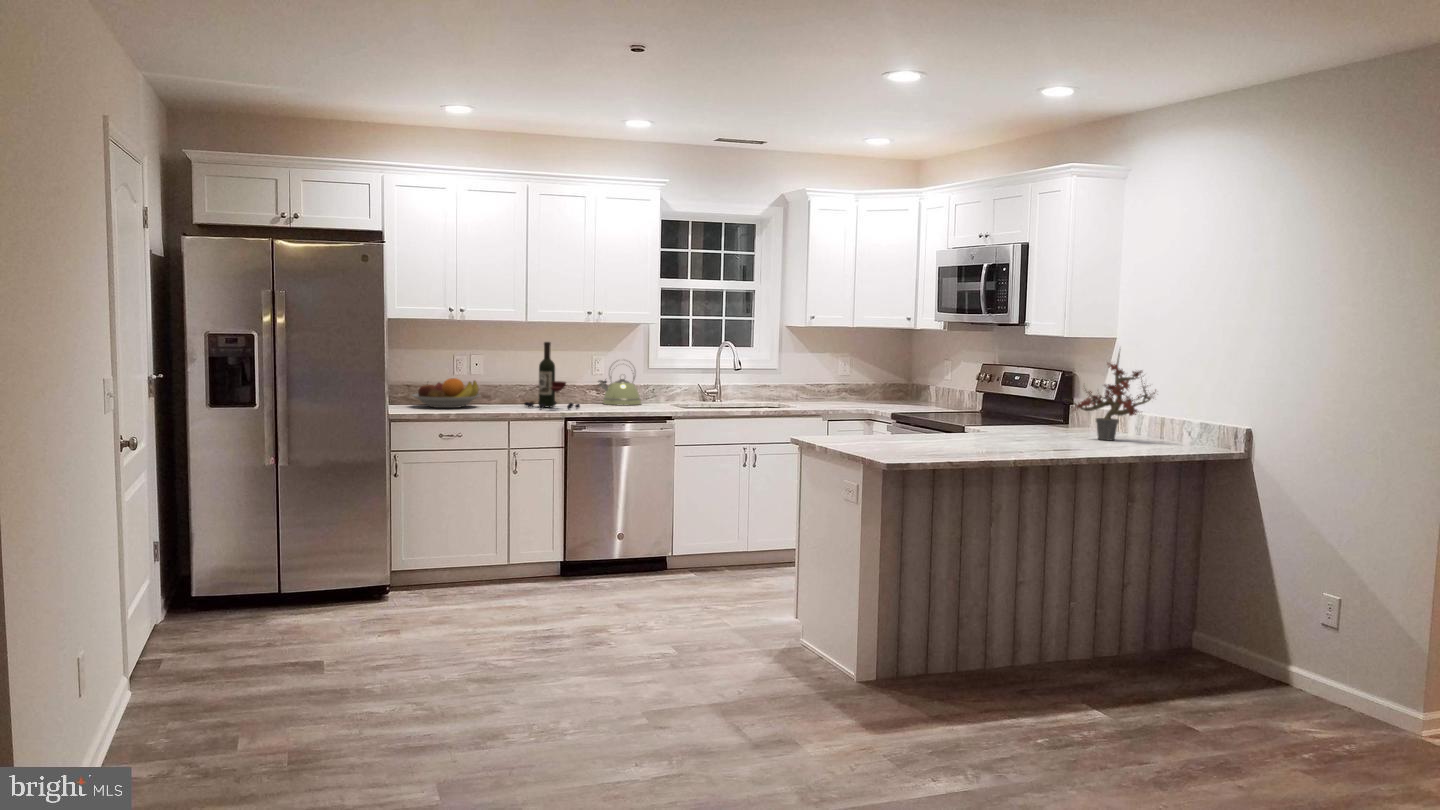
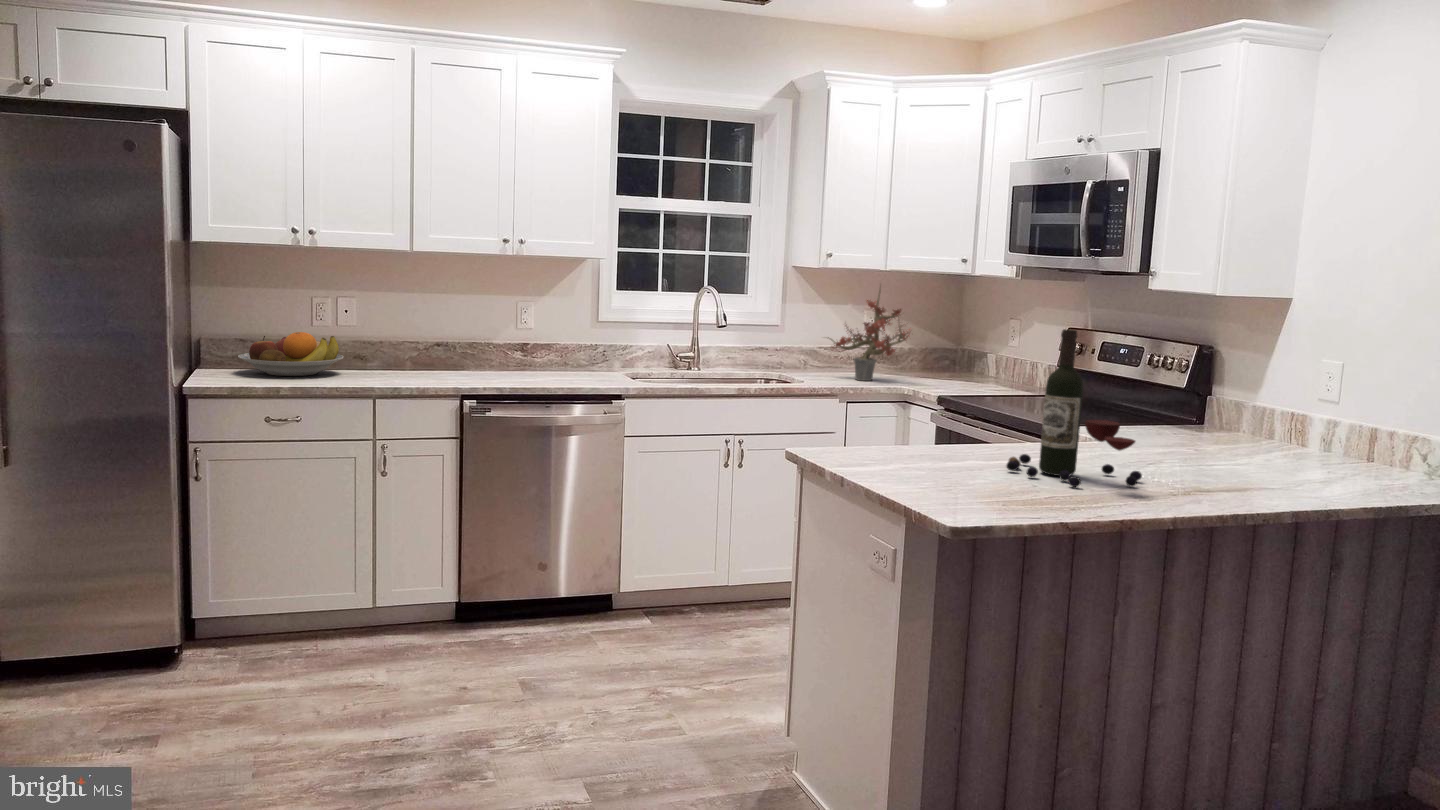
wine bottle: present [524,342,580,409] -> present [1007,329,1142,487]
potted plant: present [1071,354,1156,440] -> present [828,290,910,381]
kettle: present [598,361,641,405] -> none [521,308,584,375]

